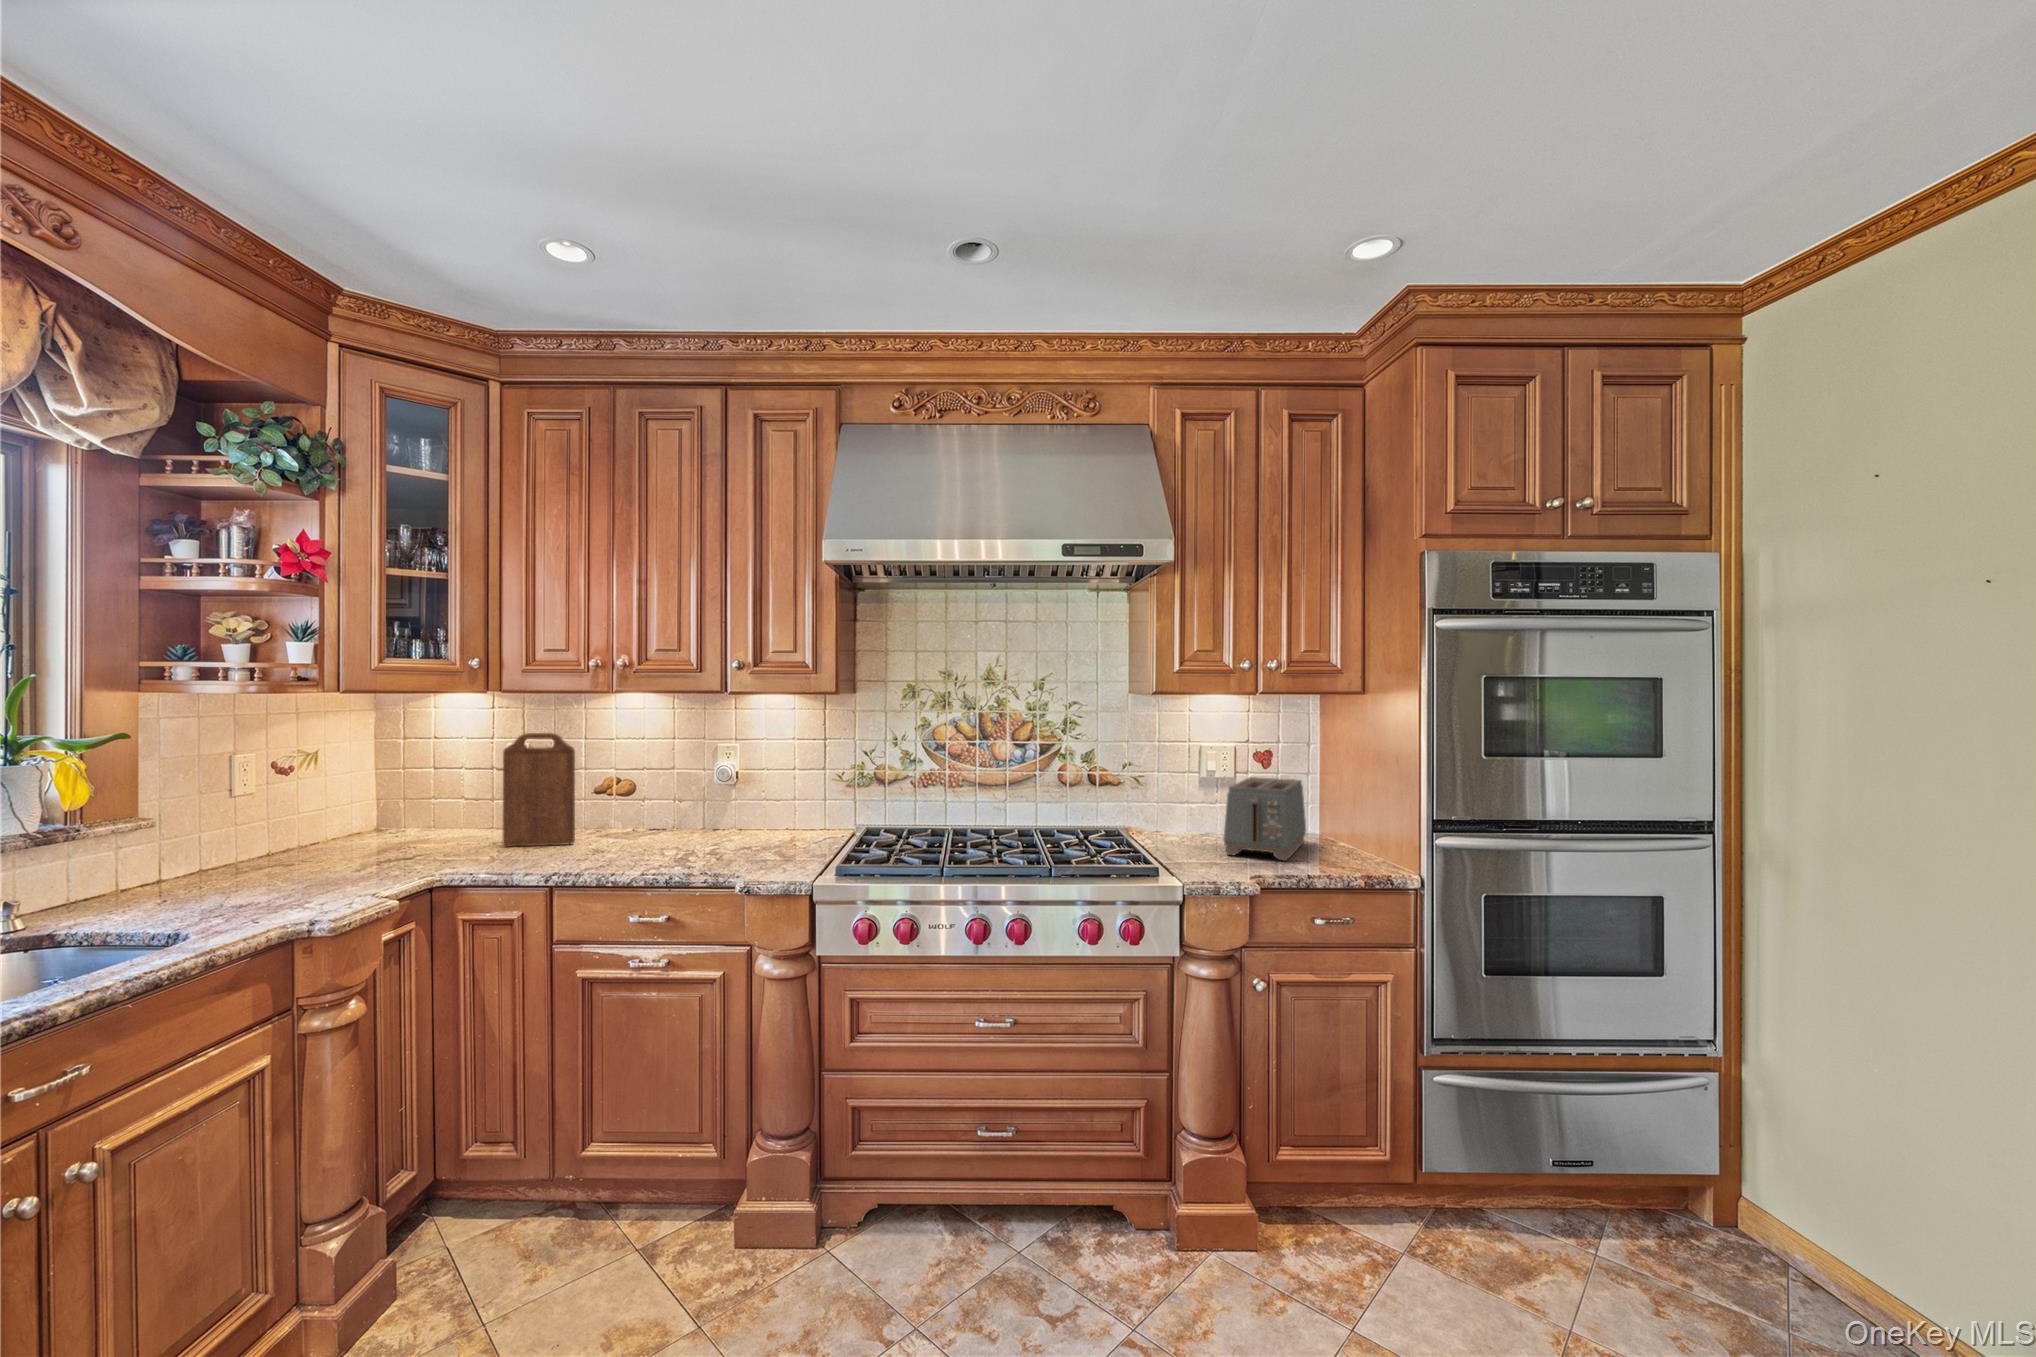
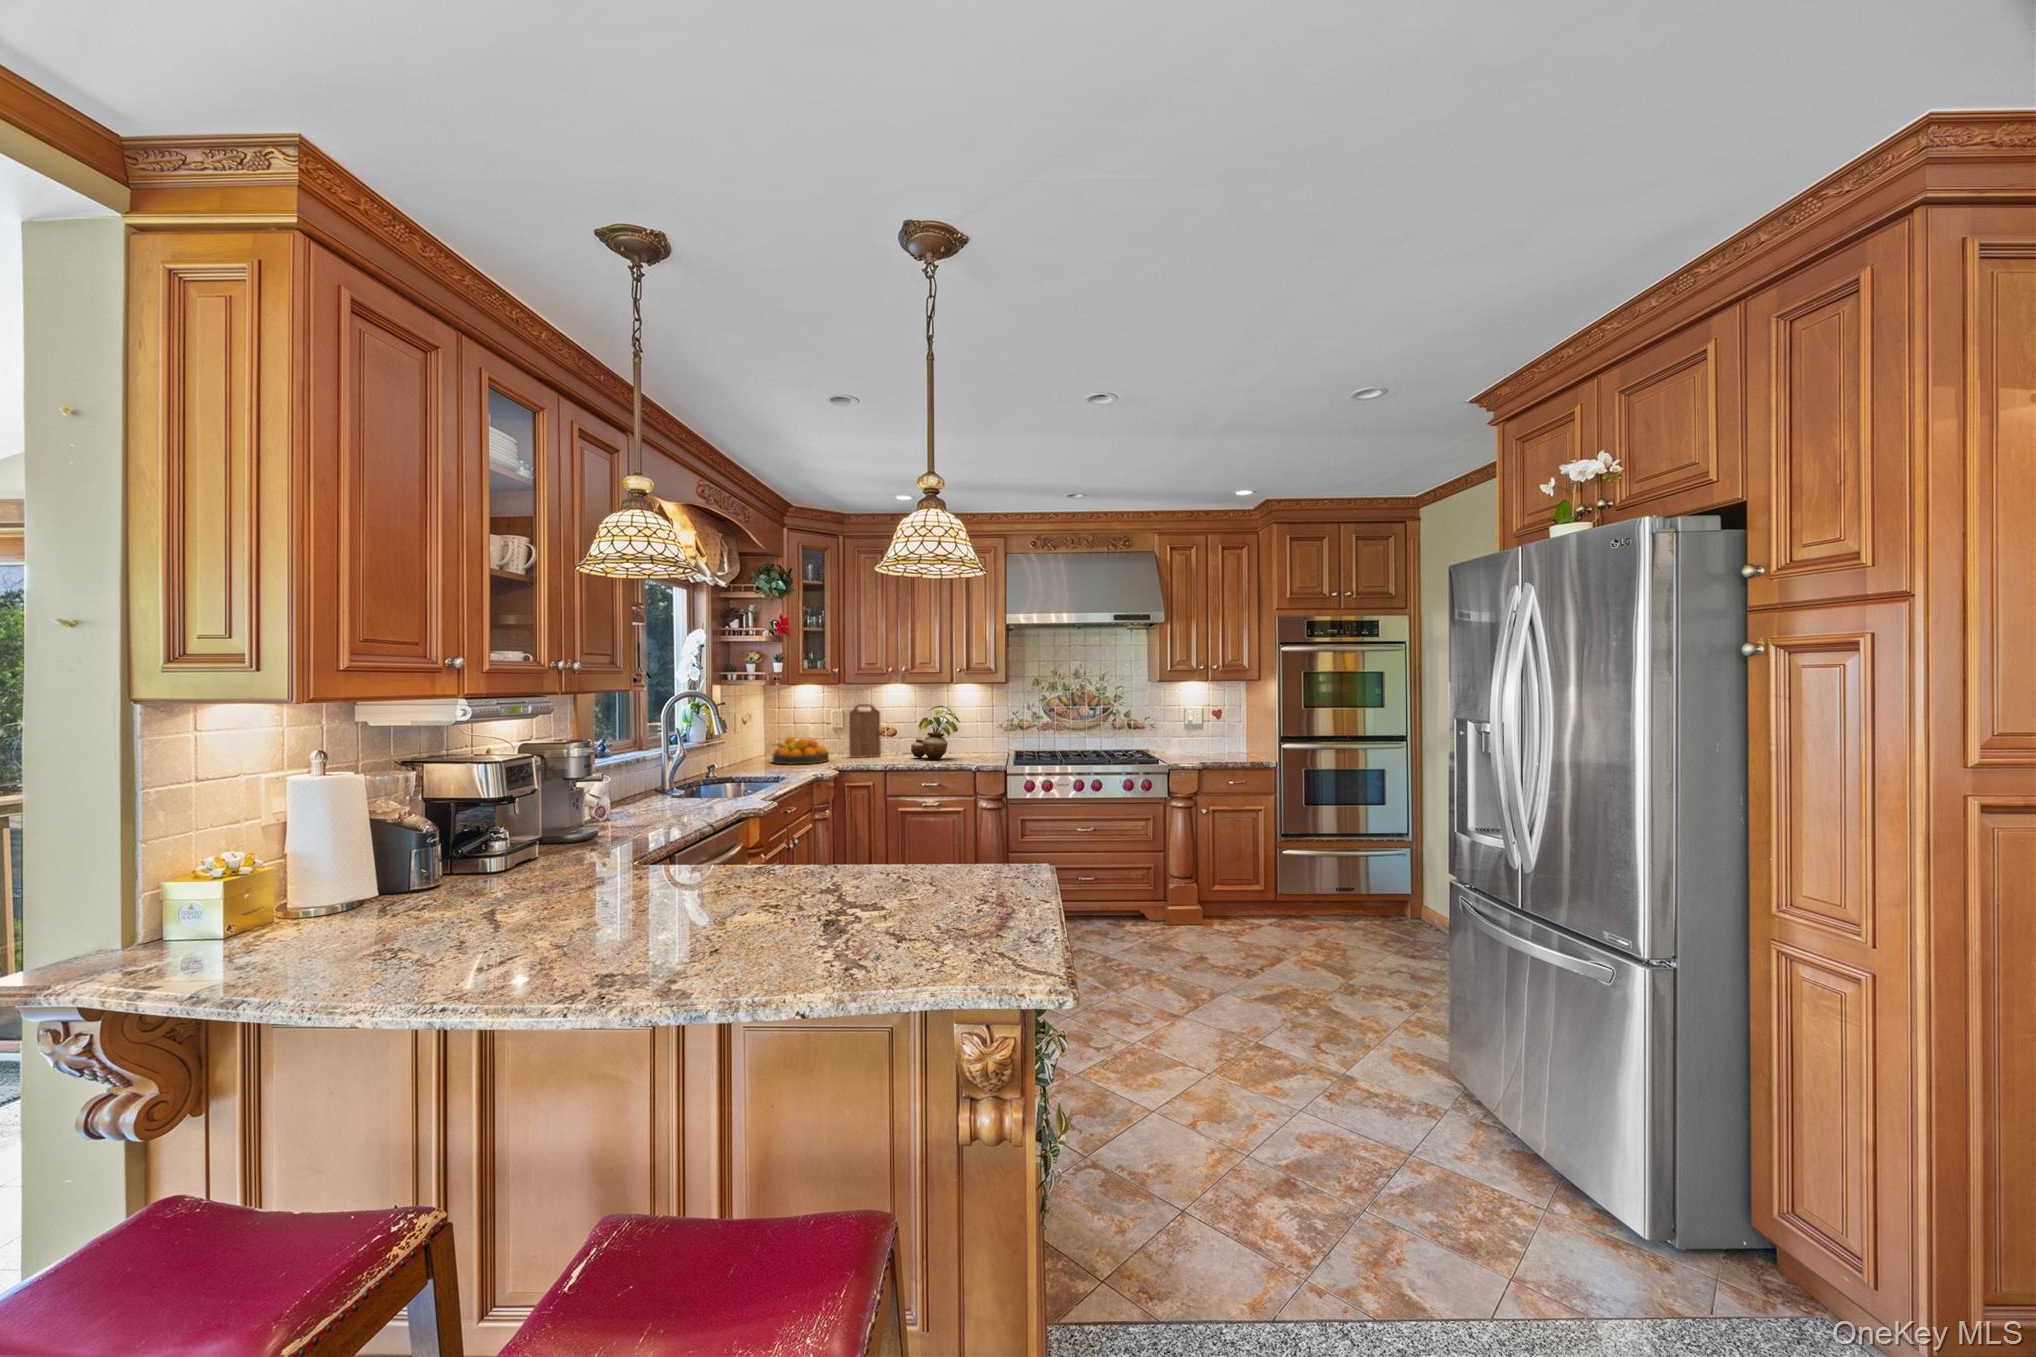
potted plant: none [629,738,737,856] -> present [911,705,960,759]
toaster: present [1223,777,1306,861] -> none [1191,723,1234,759]
fruit bowl: none [281,805,439,876] -> present [772,737,829,764]

